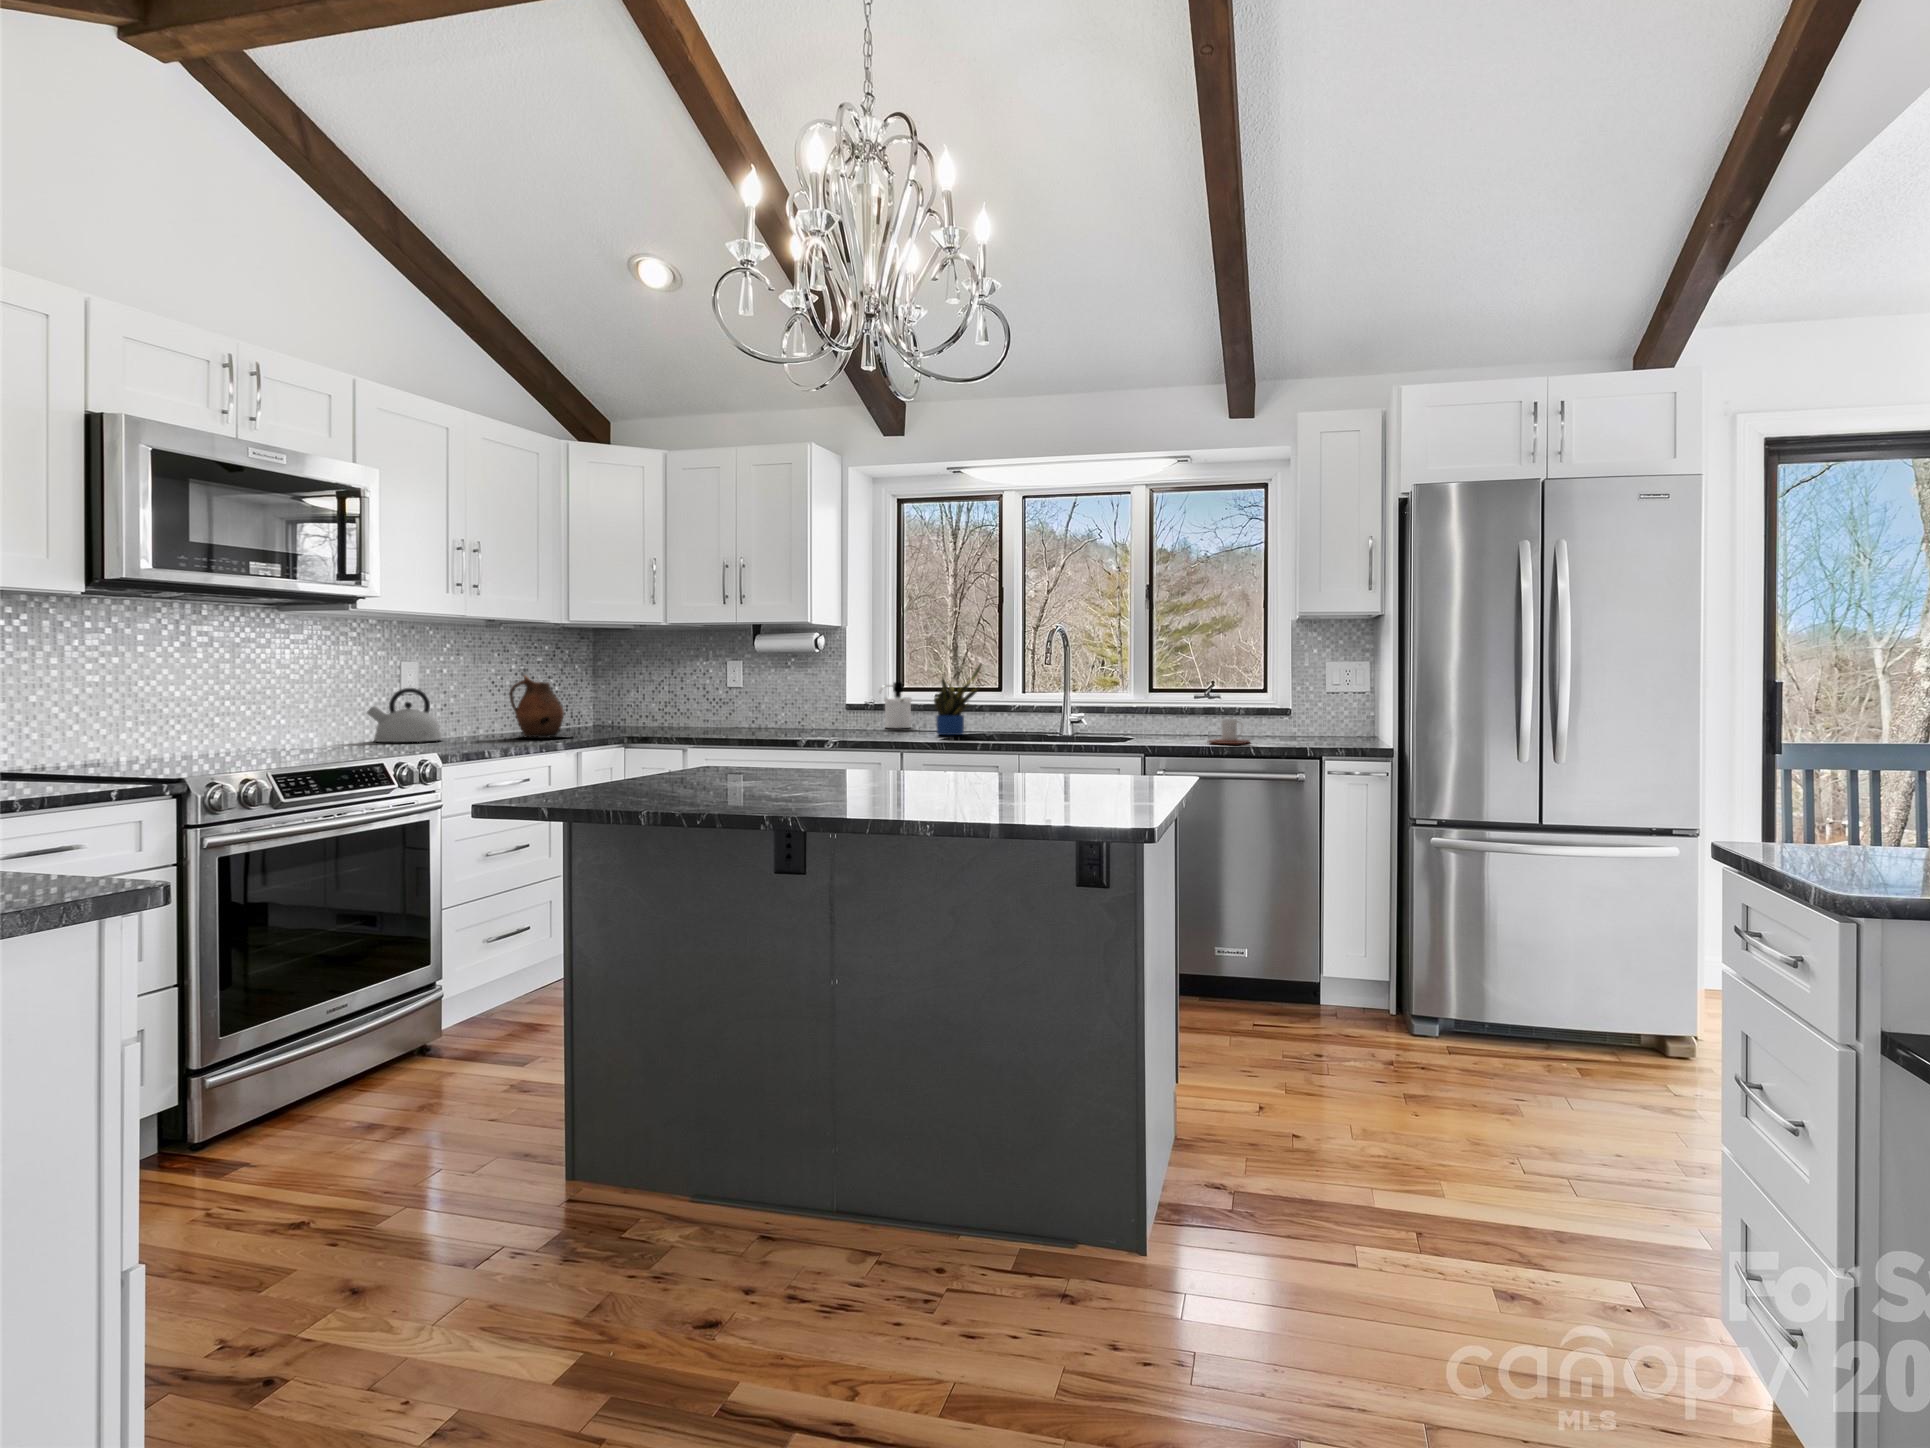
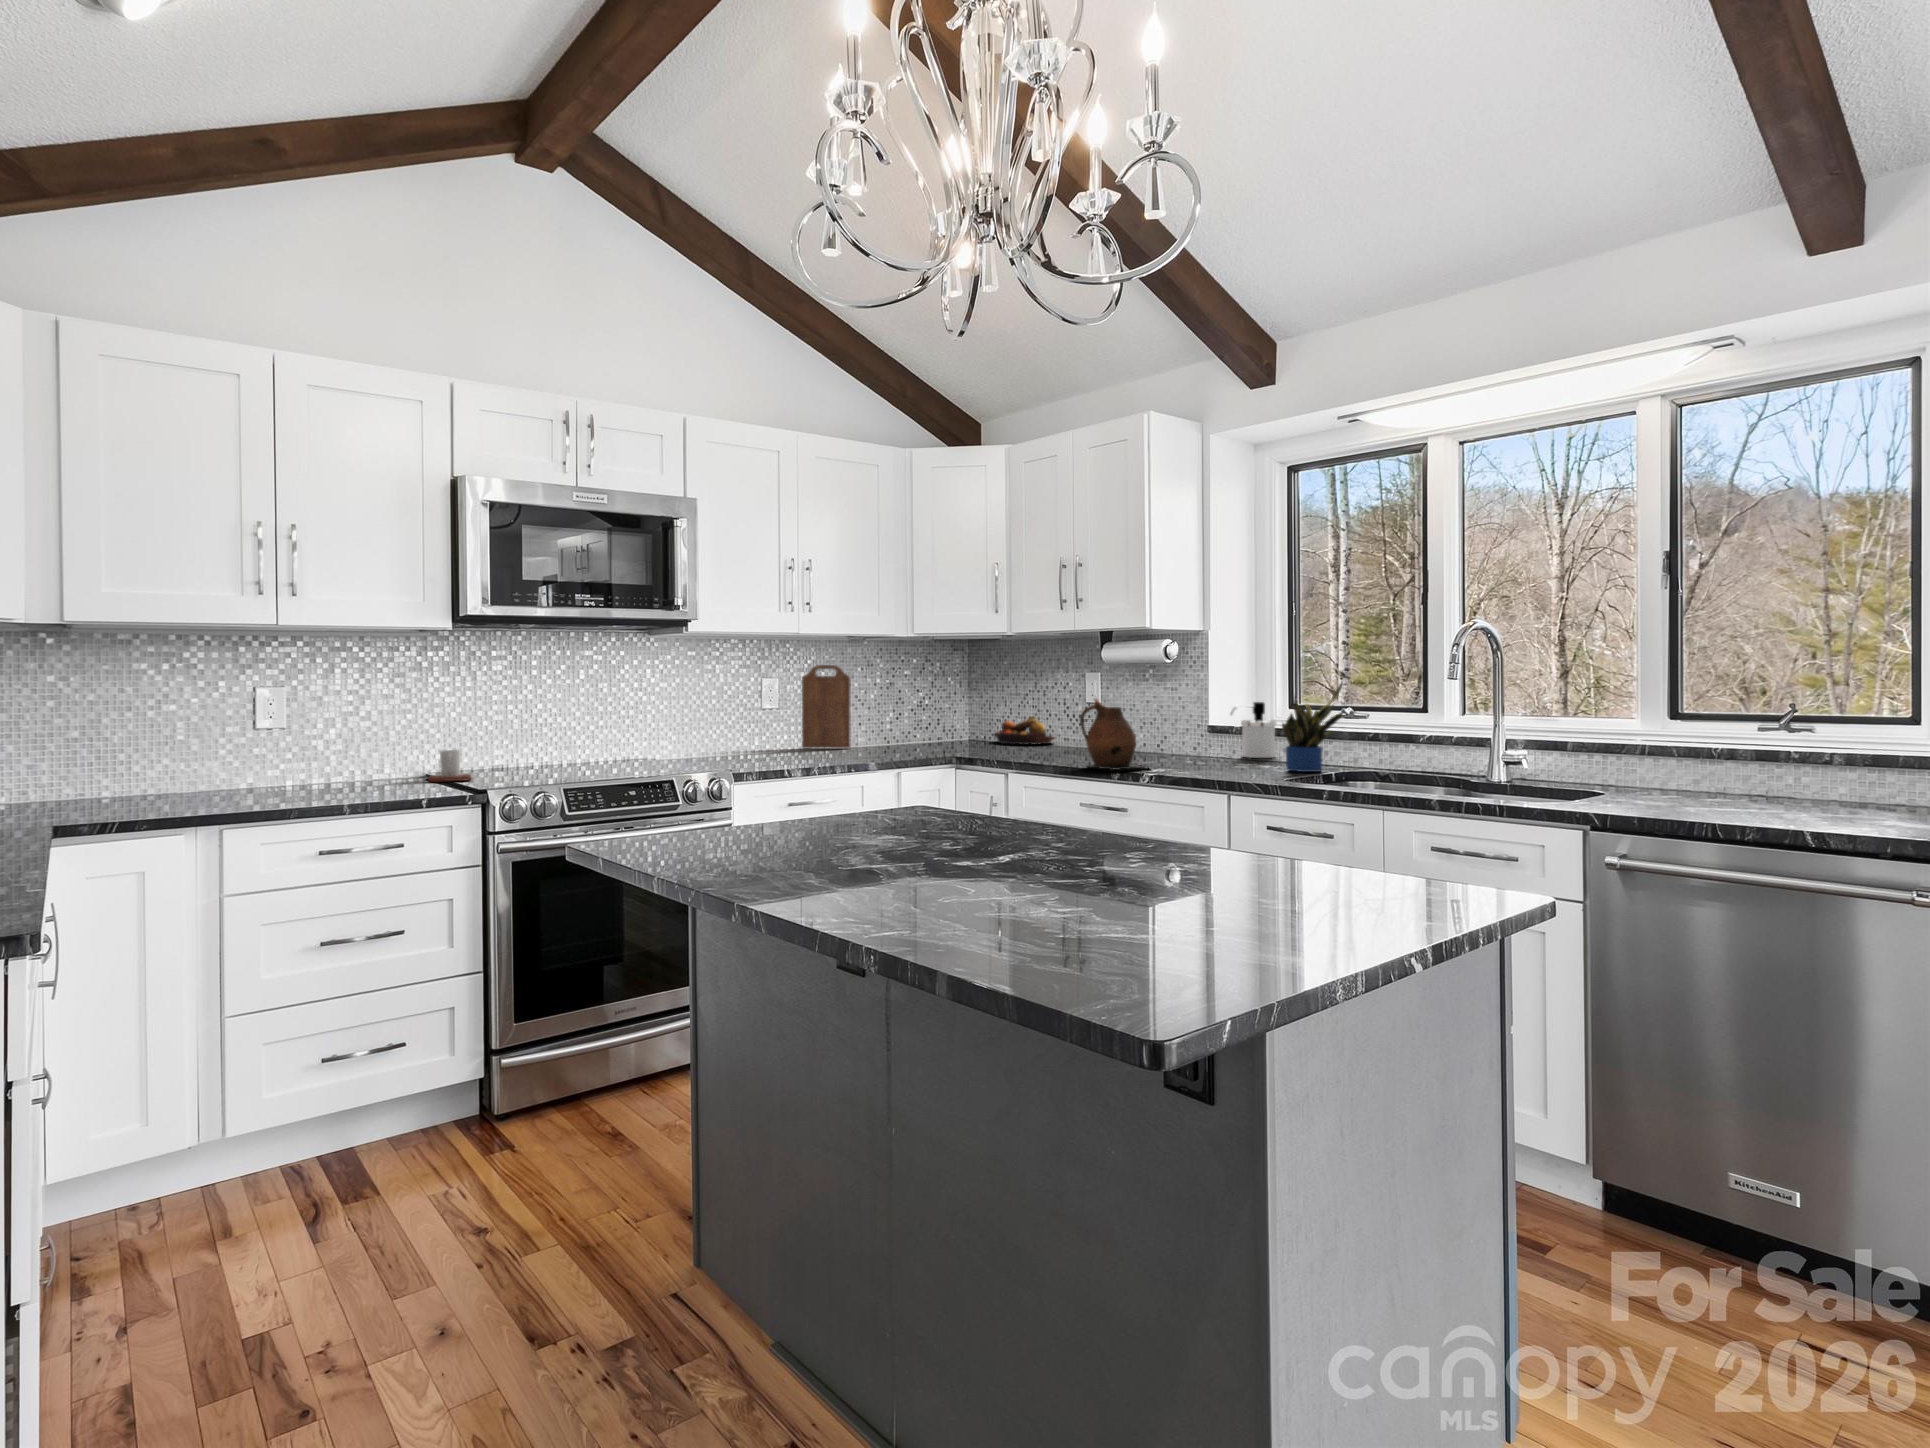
cutting board: none [438,649,495,736] -> present [802,665,851,748]
ceramic pitcher: present [509,675,564,738] -> present [1080,699,1148,770]
kettle: present [367,688,442,742] -> none [729,703,792,755]
fruit bowl: none [627,701,690,728] -> present [995,716,1055,745]
mug: present [1208,719,1250,744] -> present [428,750,471,782]

